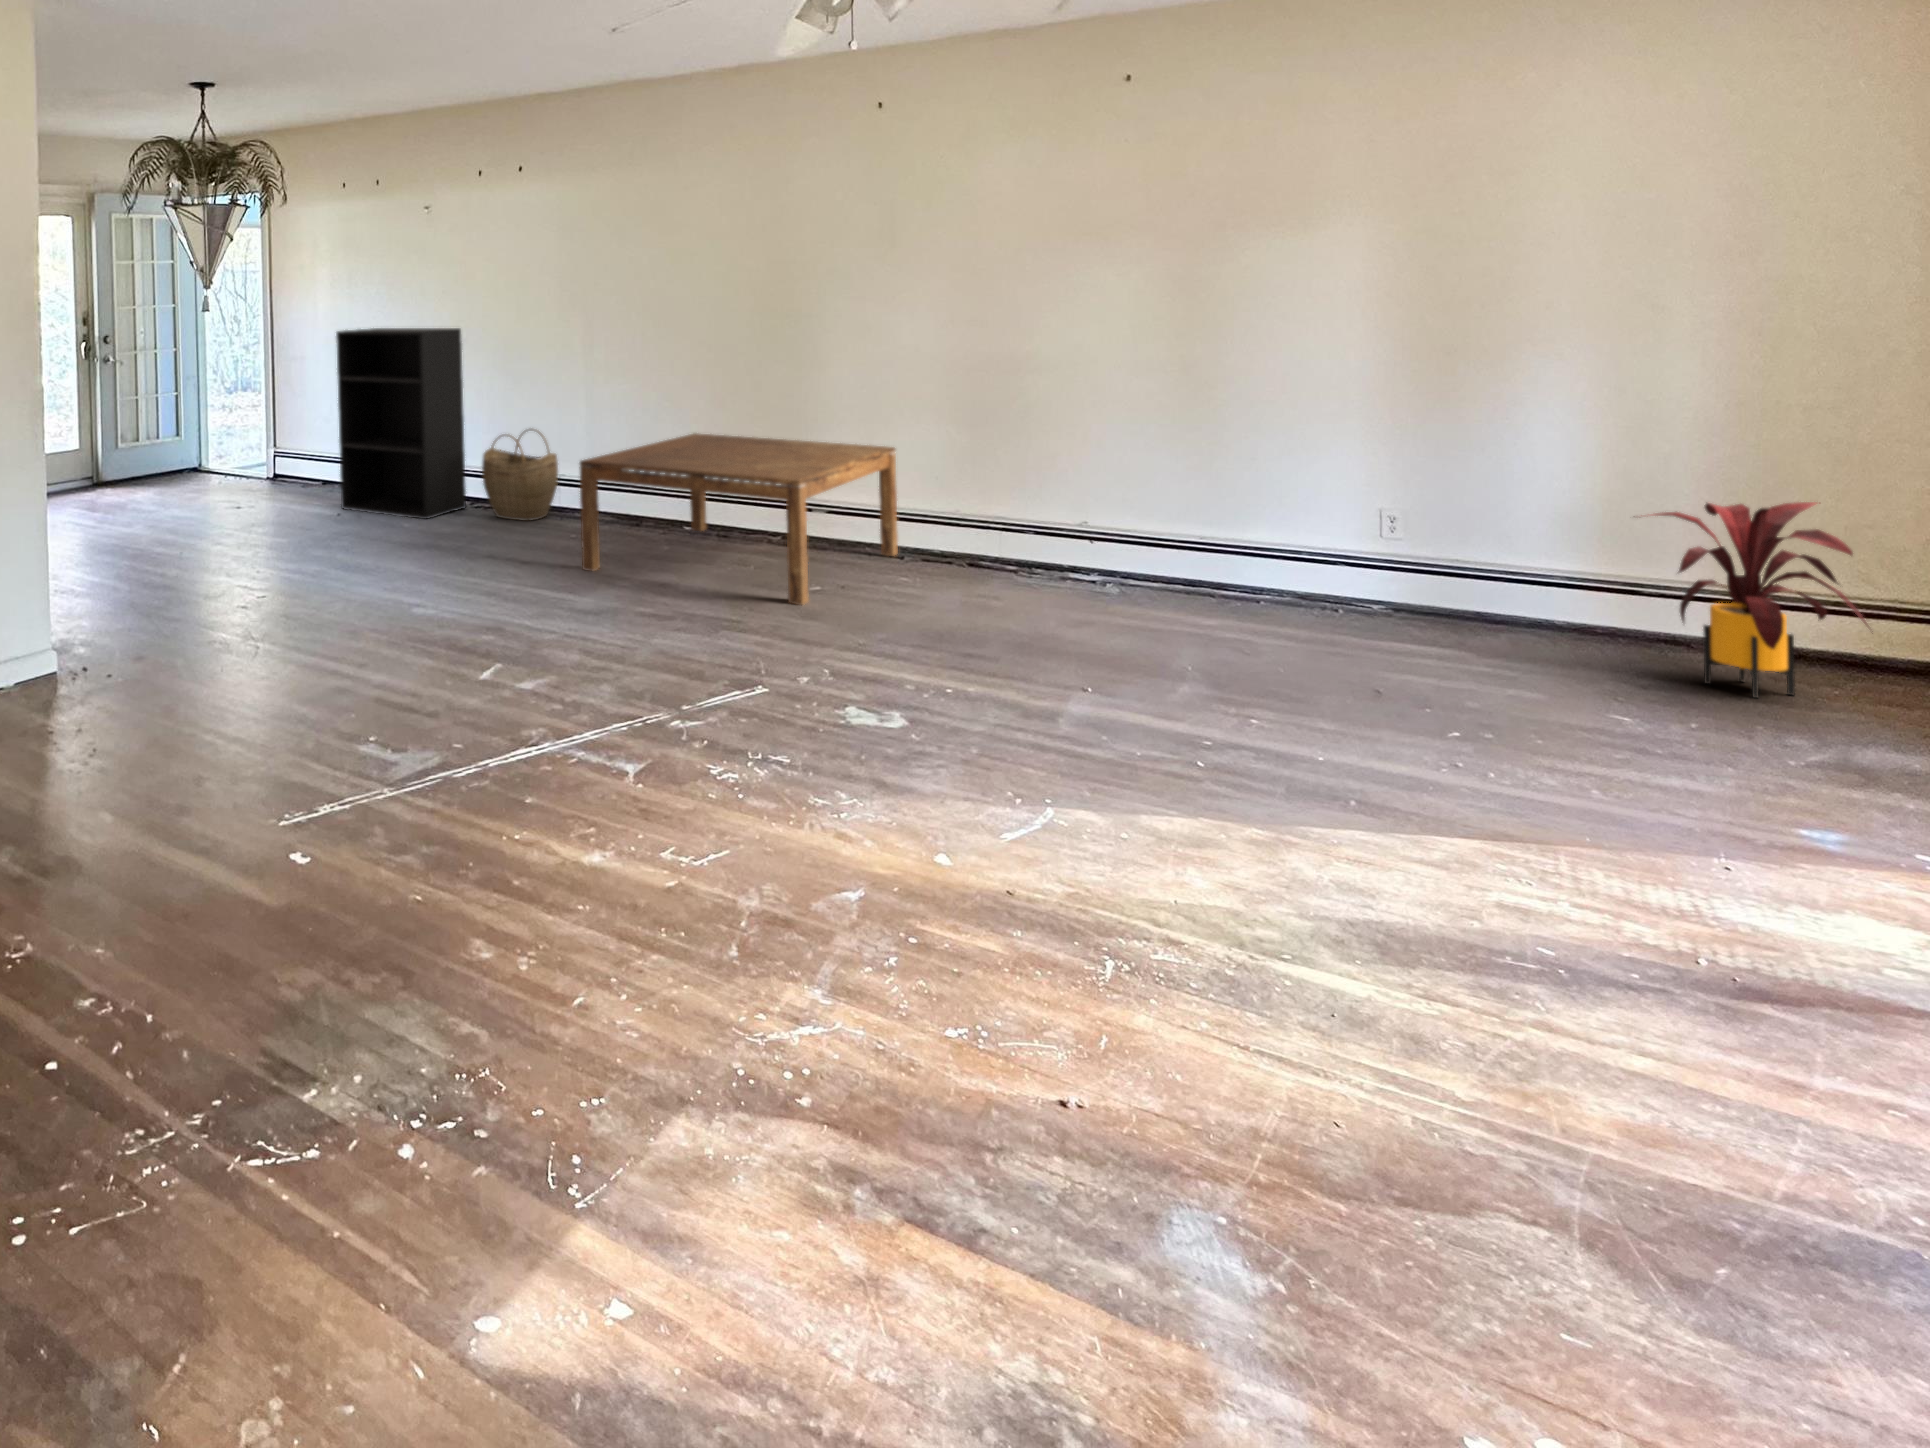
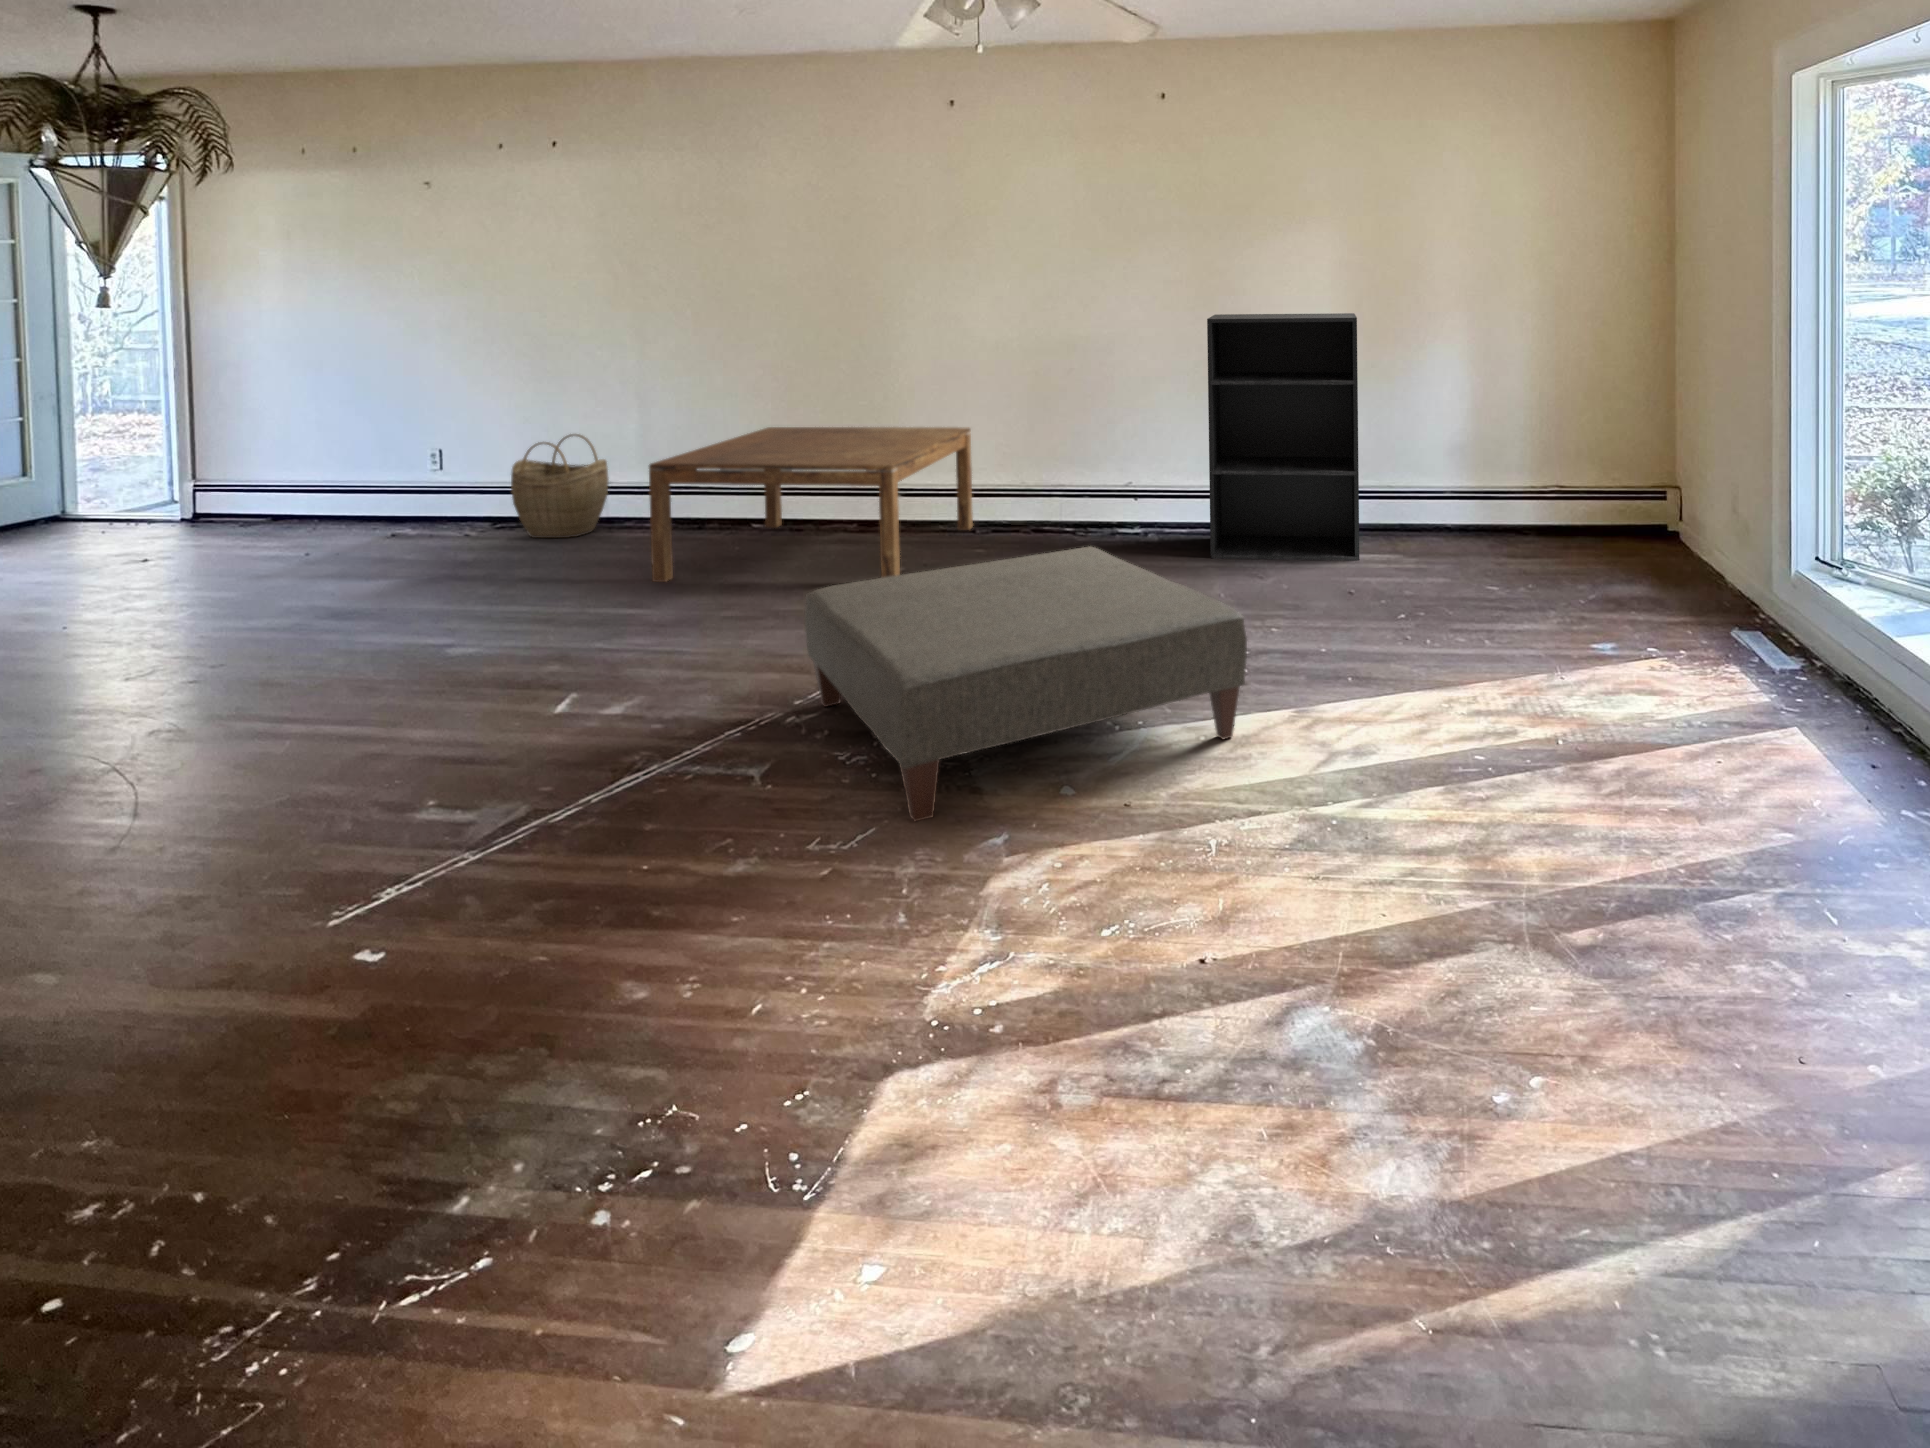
bookshelf: present [336,328,466,519] -> present [1207,313,1359,561]
house plant: present [1653,502,1868,698] -> none [1477,423,1595,558]
ottoman: none [688,592,1190,858] -> present [805,546,1247,821]

